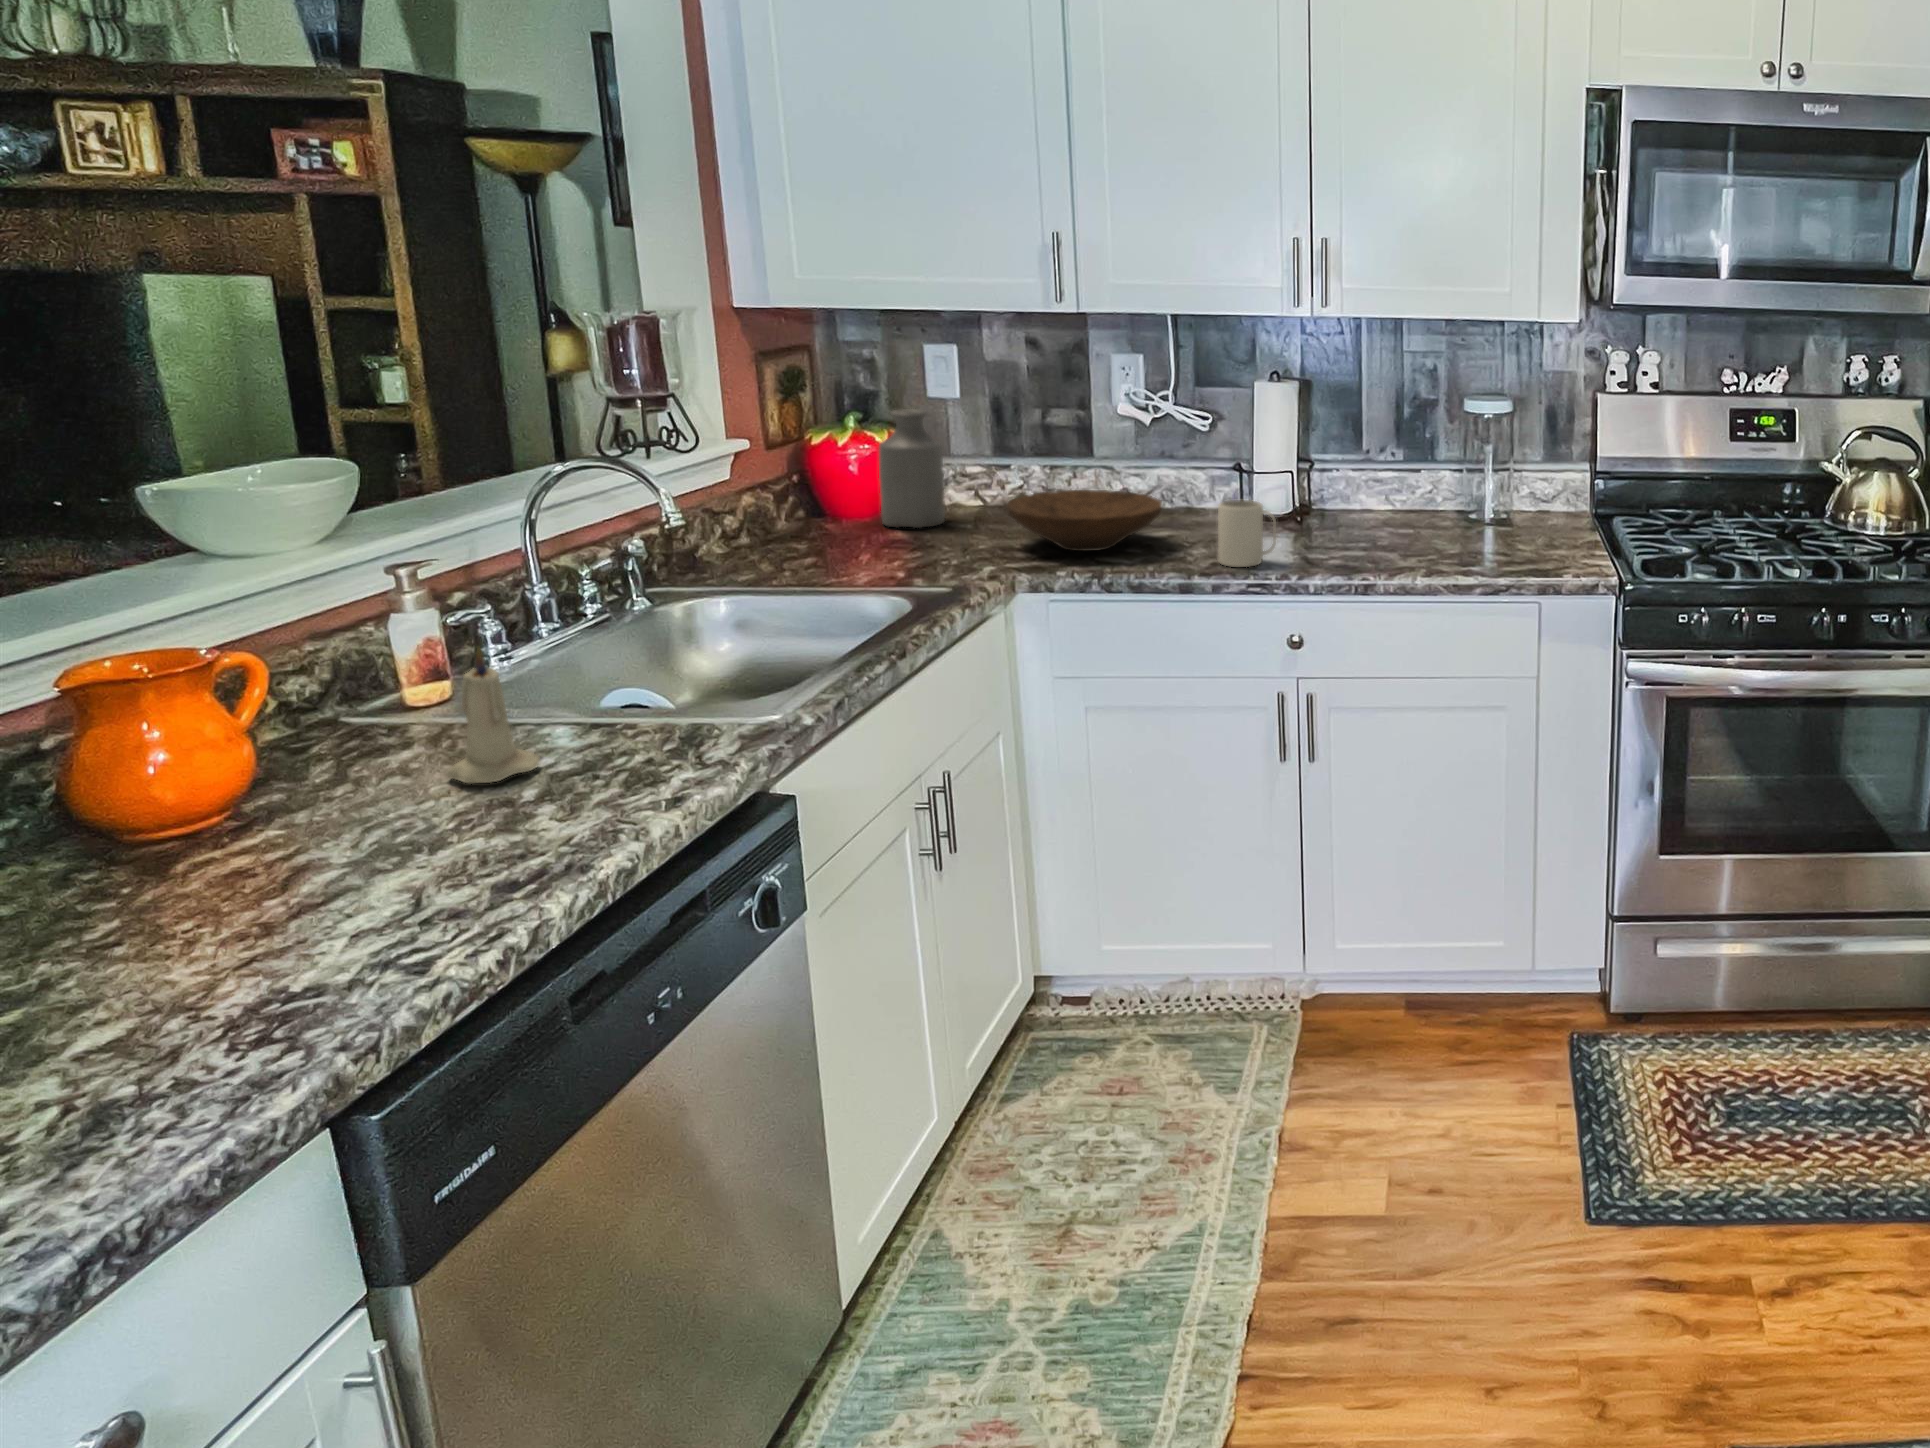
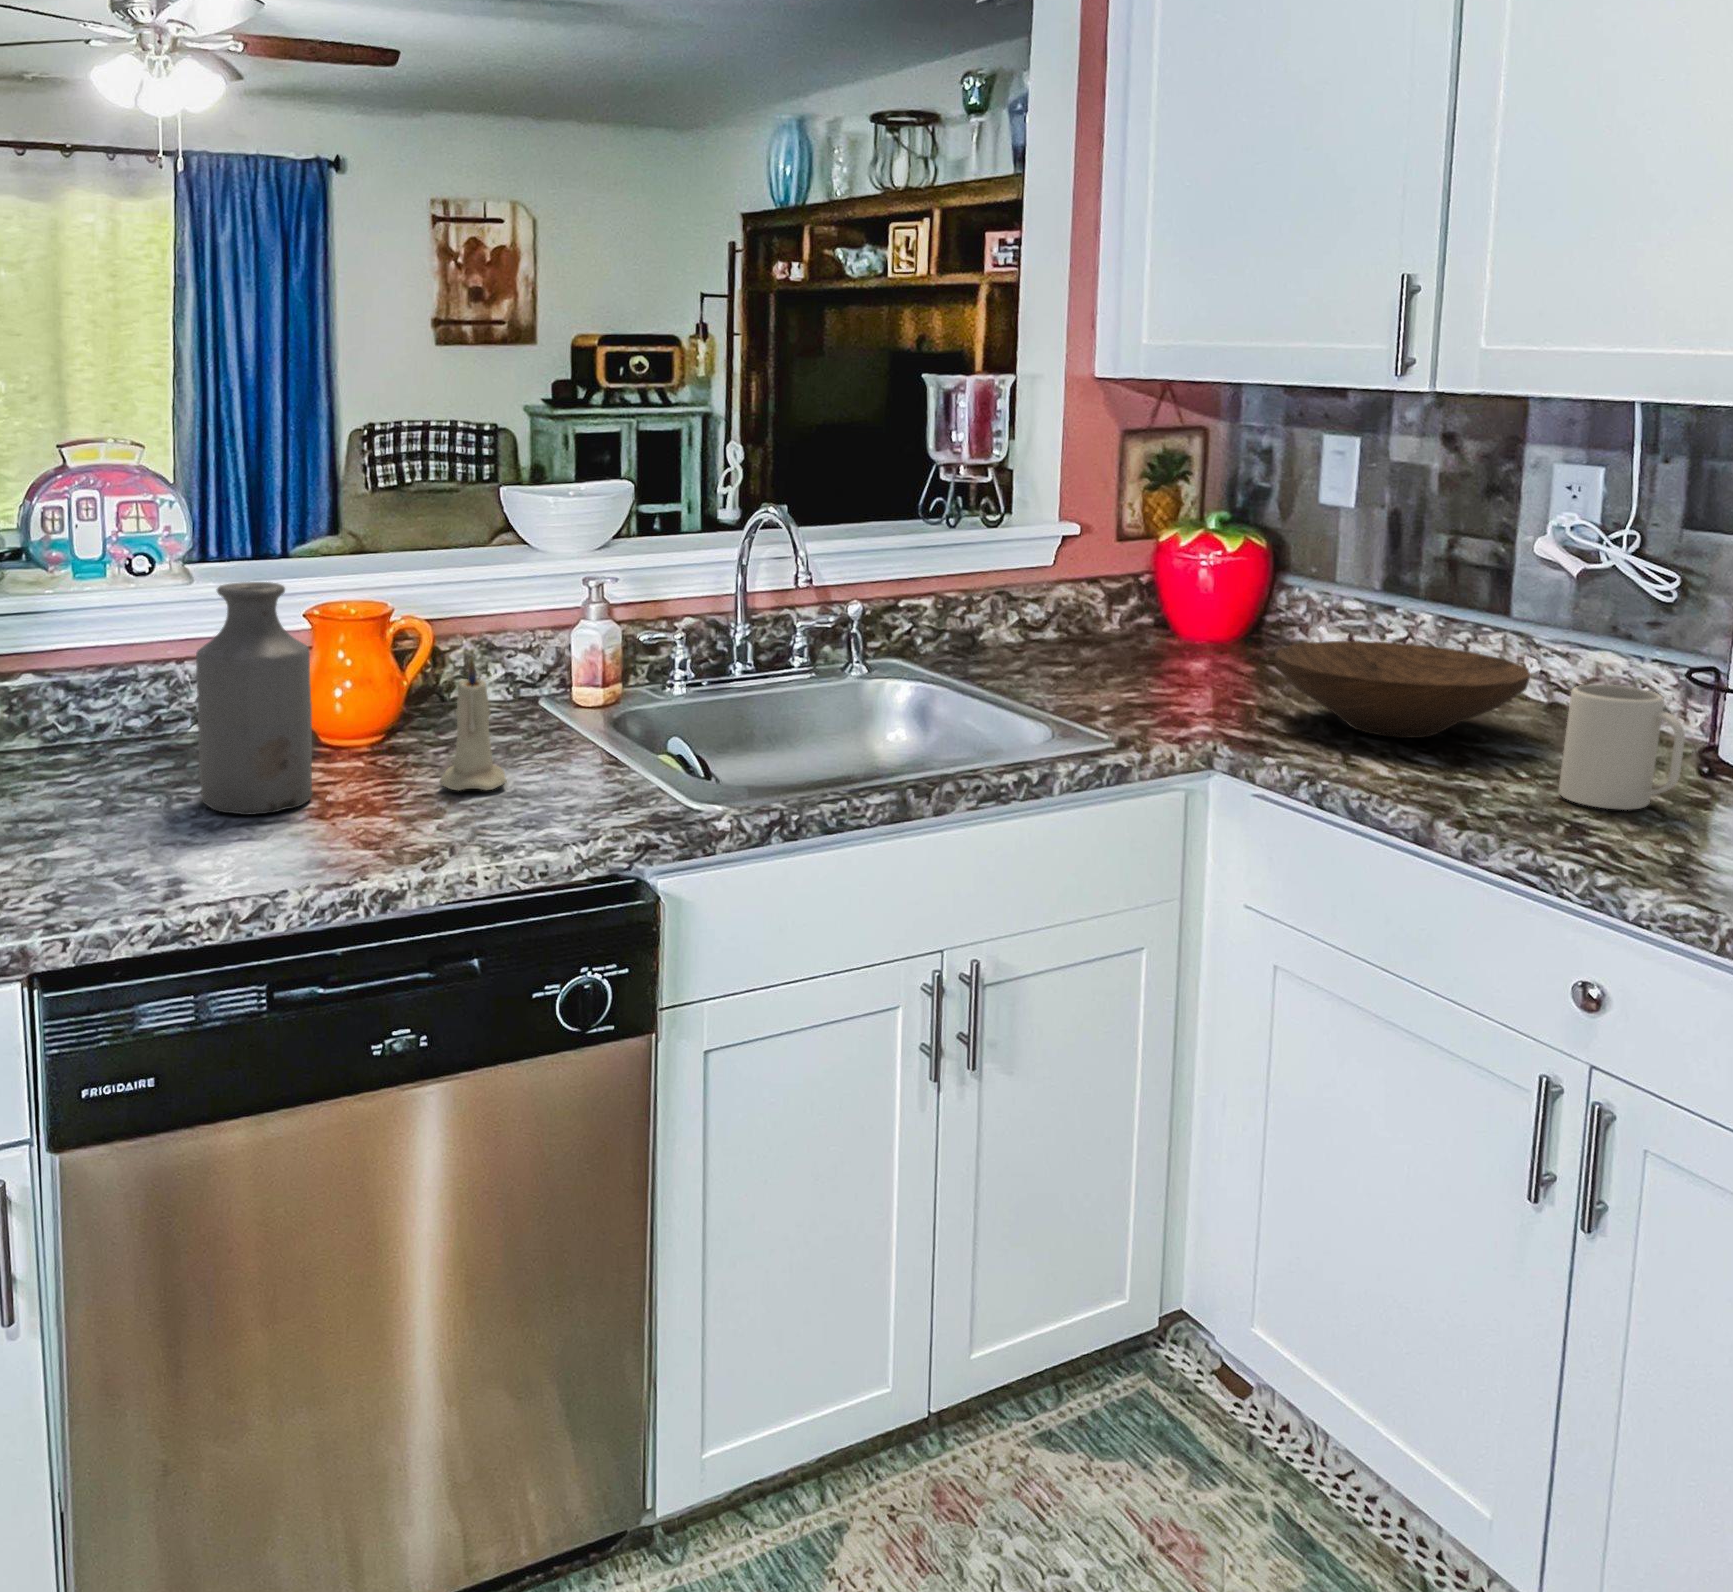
bottle: present [879,409,945,528] -> present [196,582,312,815]

